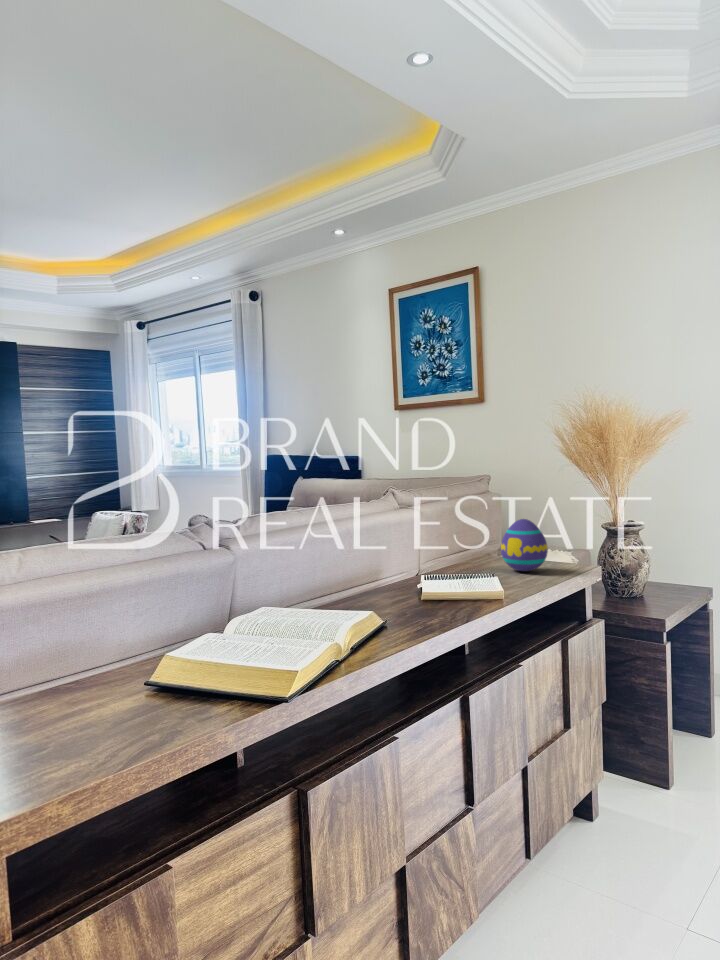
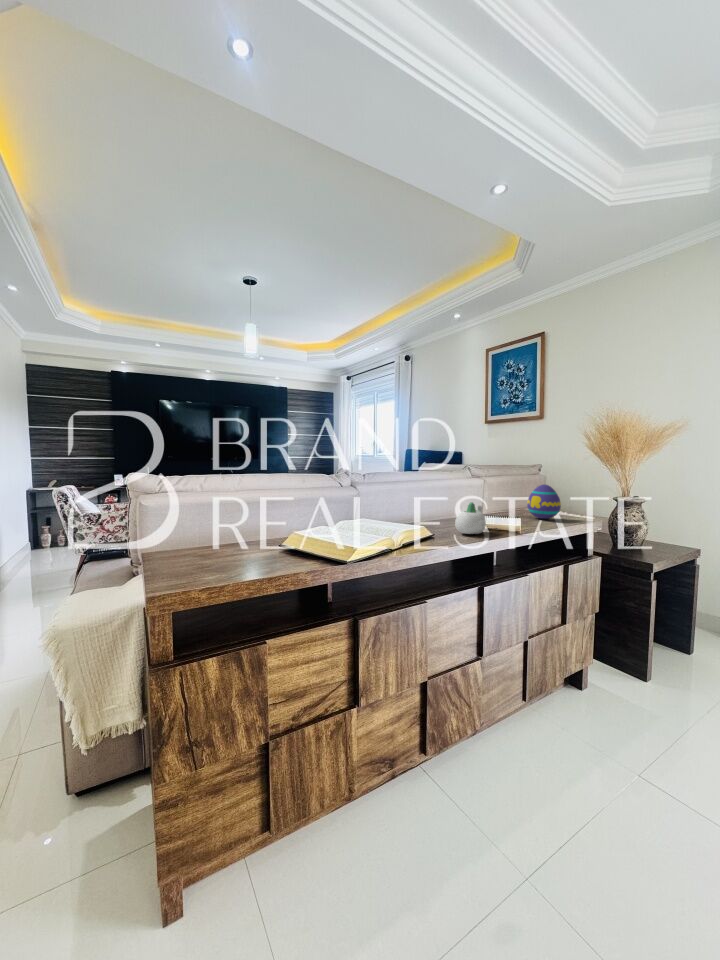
succulent planter: none [416,562,461,613] -> present [455,502,486,534]

